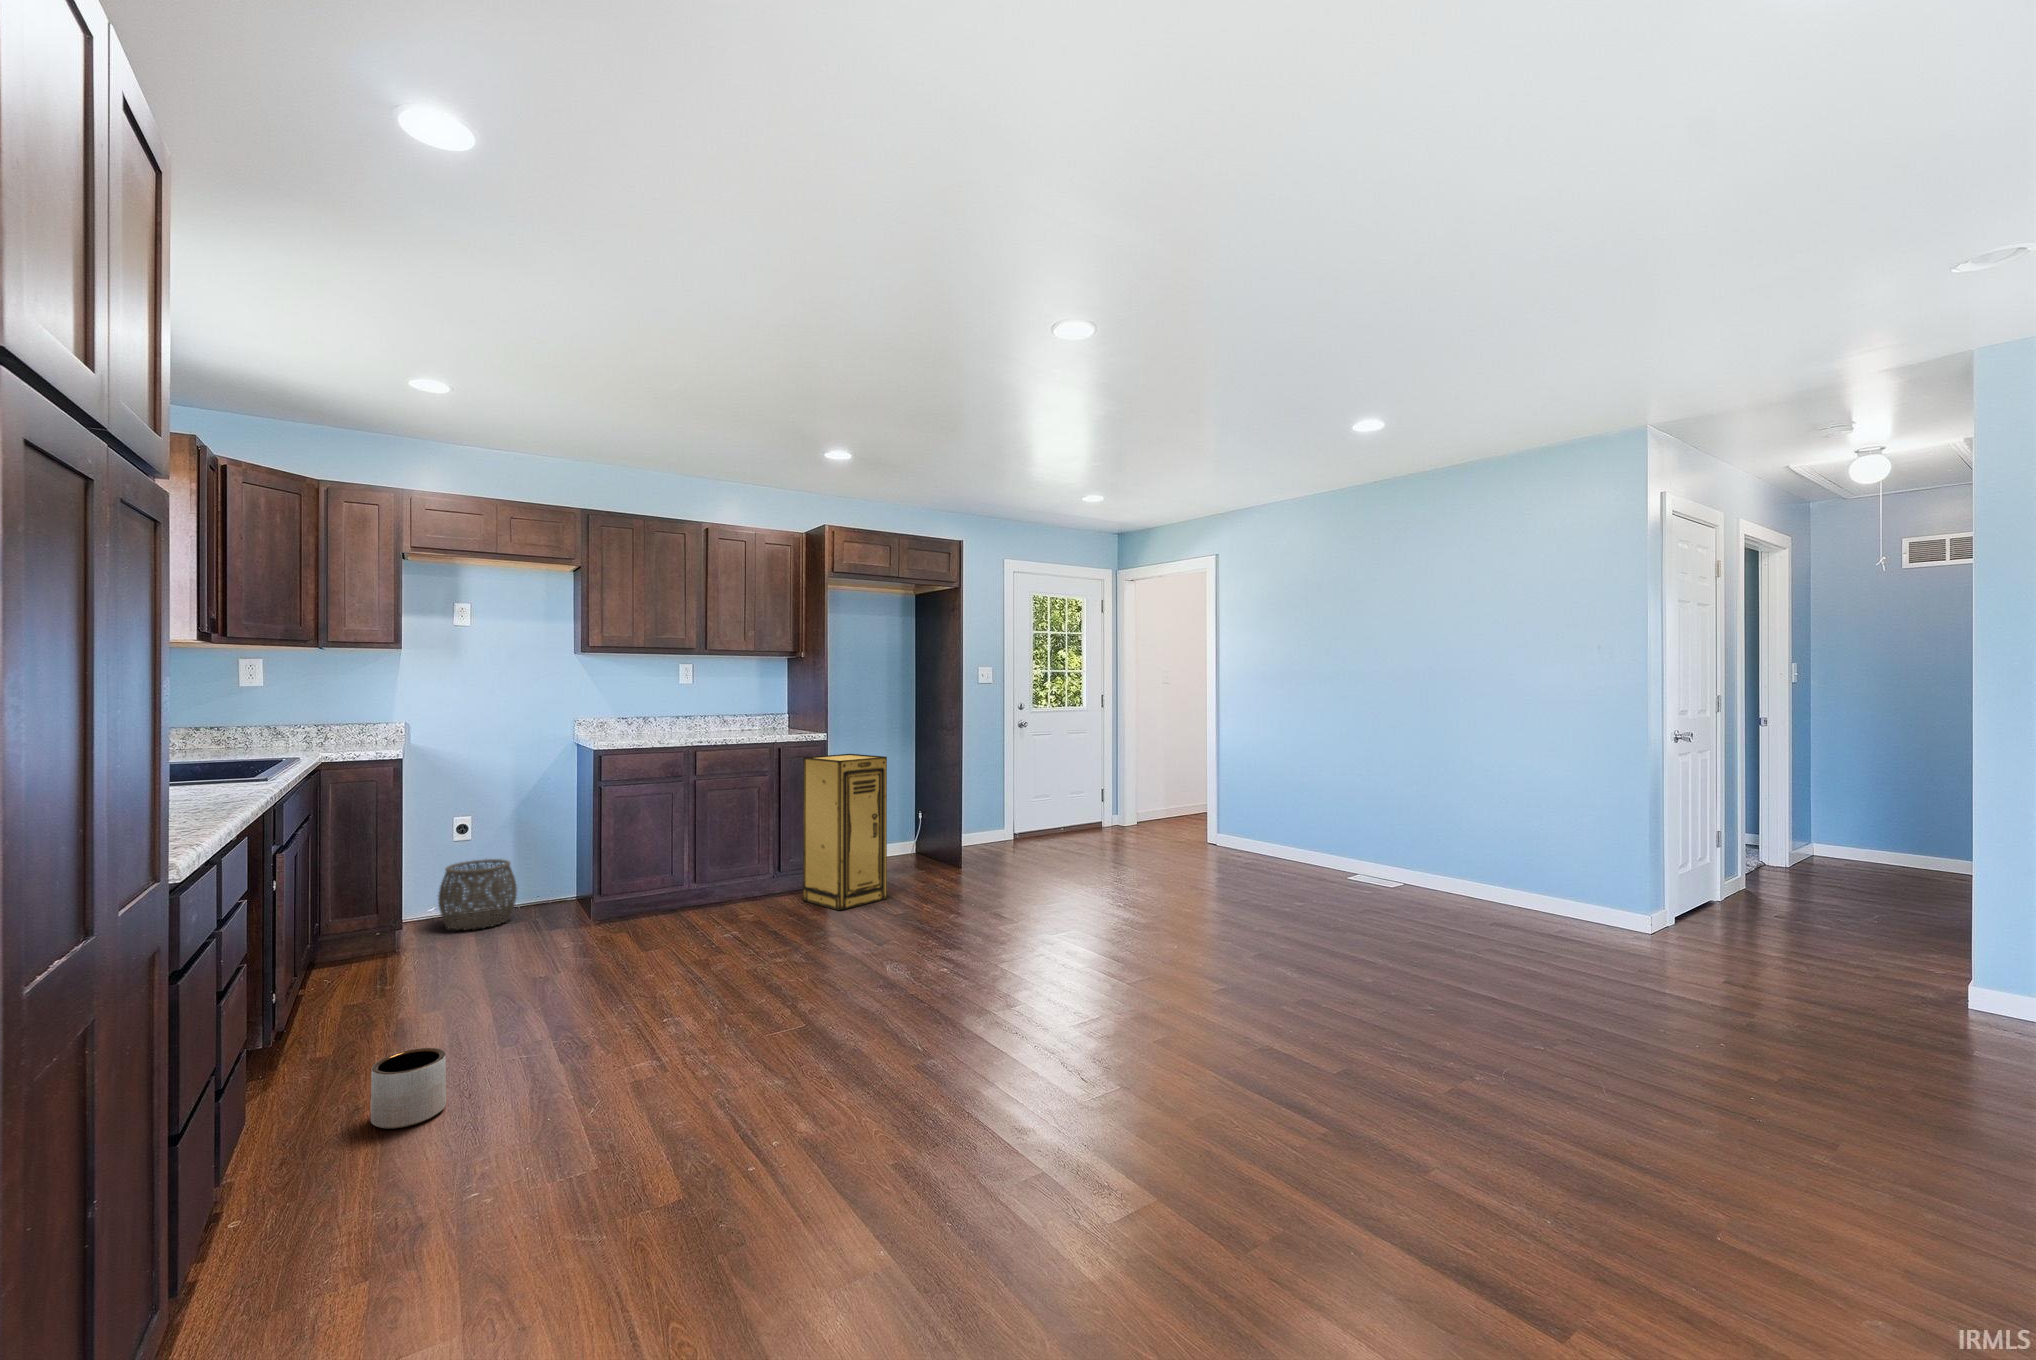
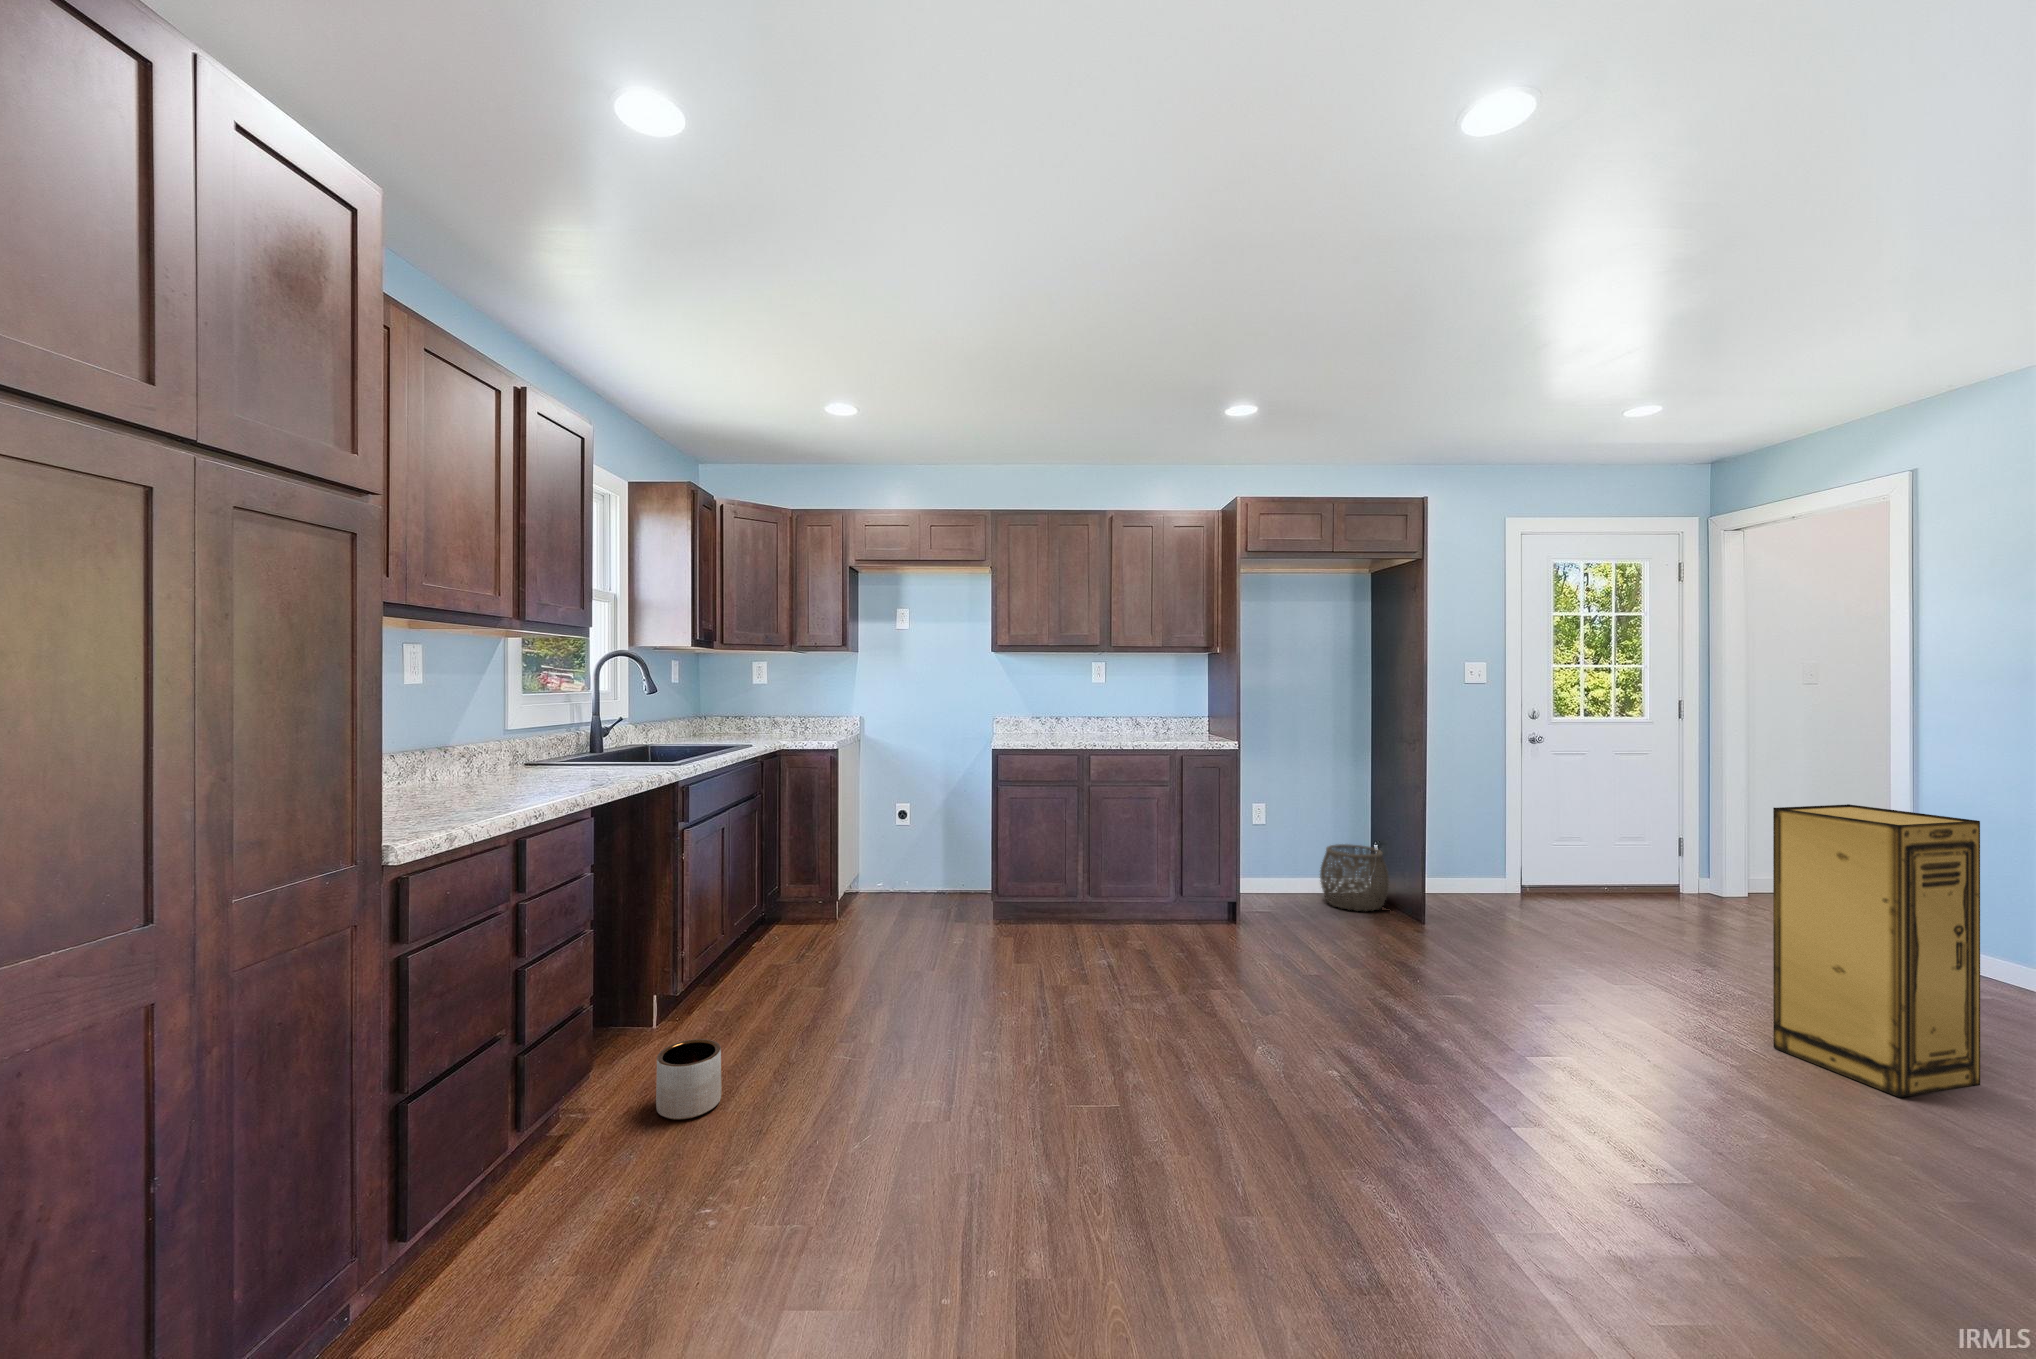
storage cabinet: present [803,754,887,911] -> present [1773,804,1980,1098]
woven basket: present [438,859,517,930] -> present [1320,844,1389,911]

